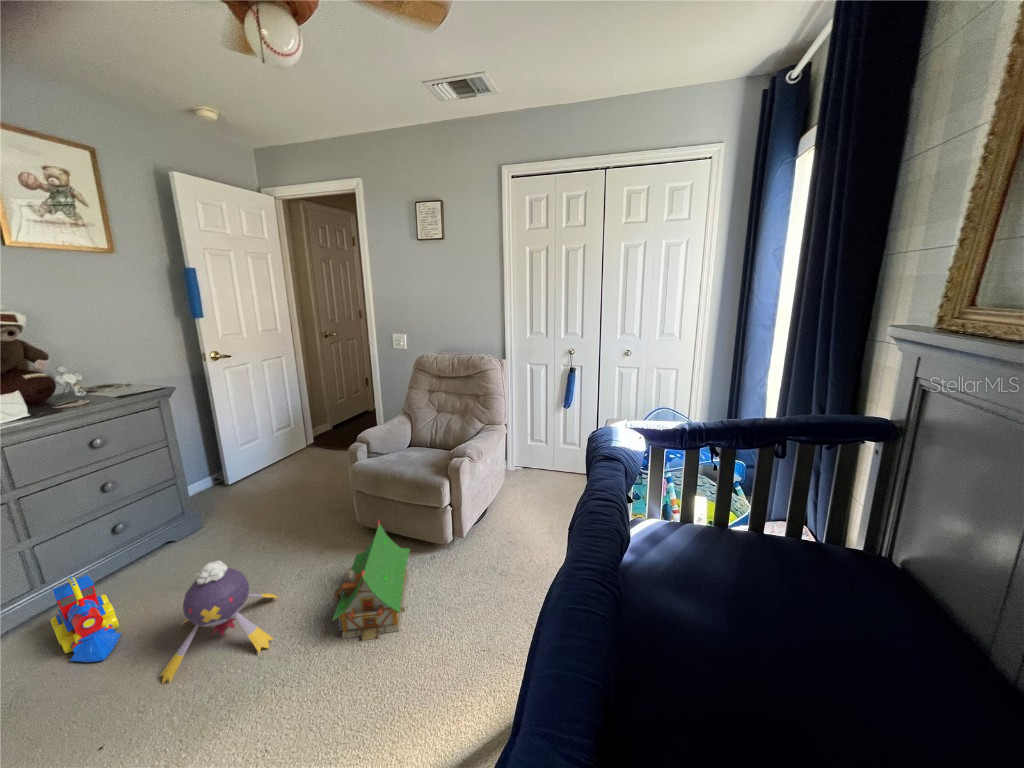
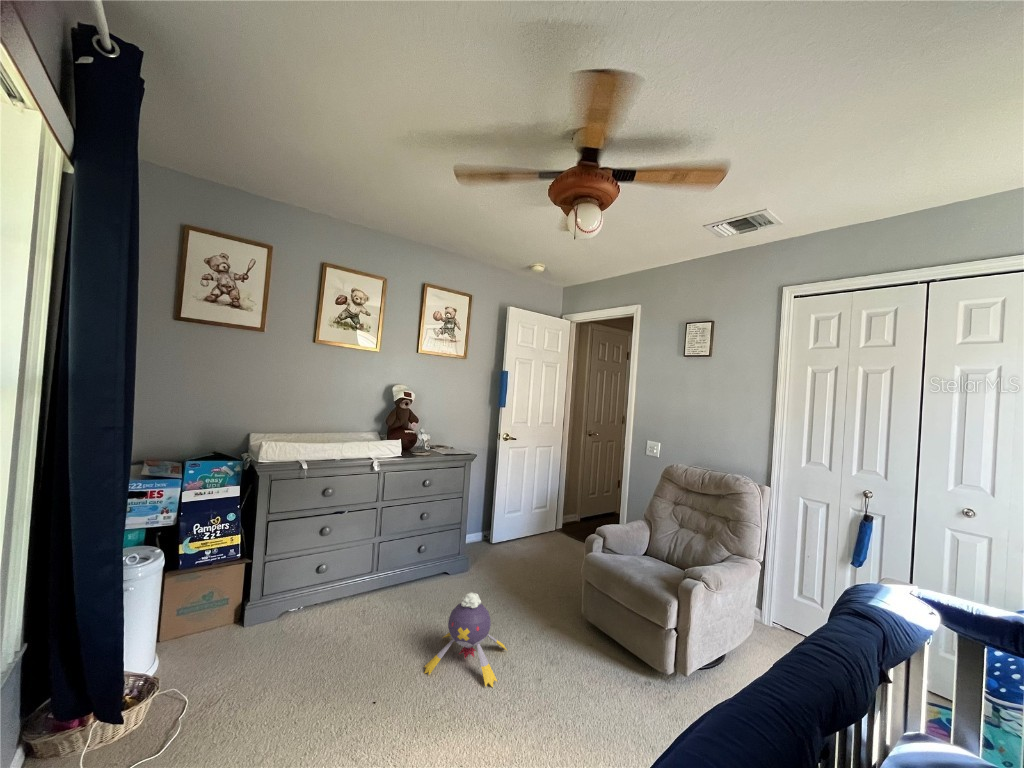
toy house: present [333,521,410,640] -> none [544,611,625,734]
toy train: present [50,574,122,662] -> none [379,570,410,638]

